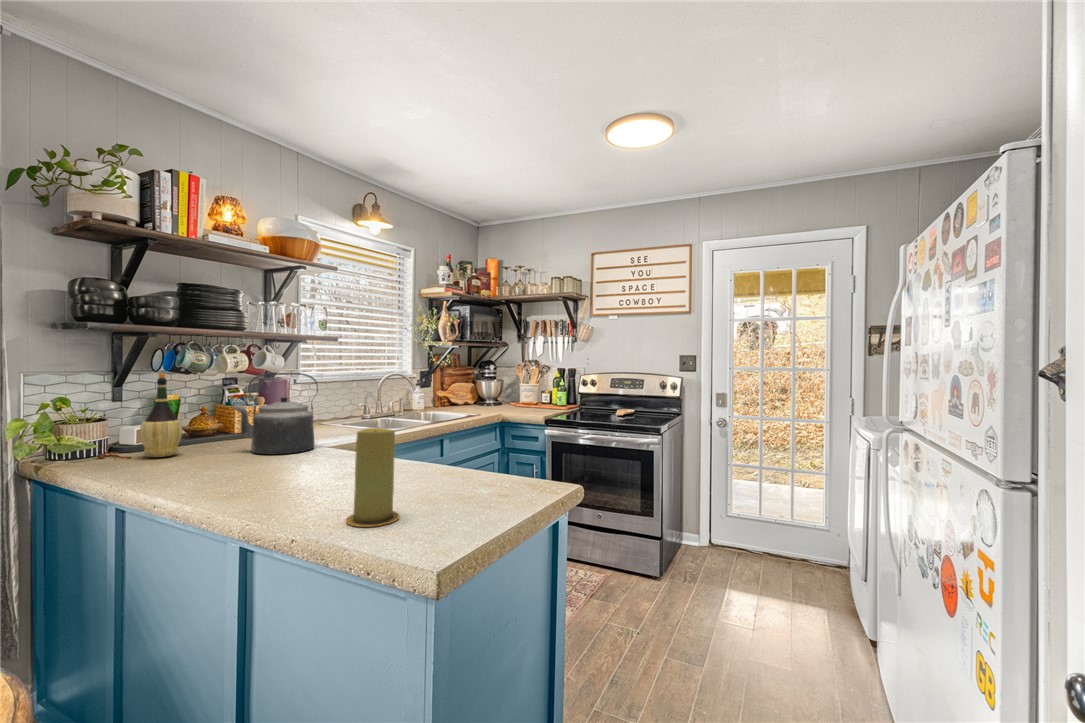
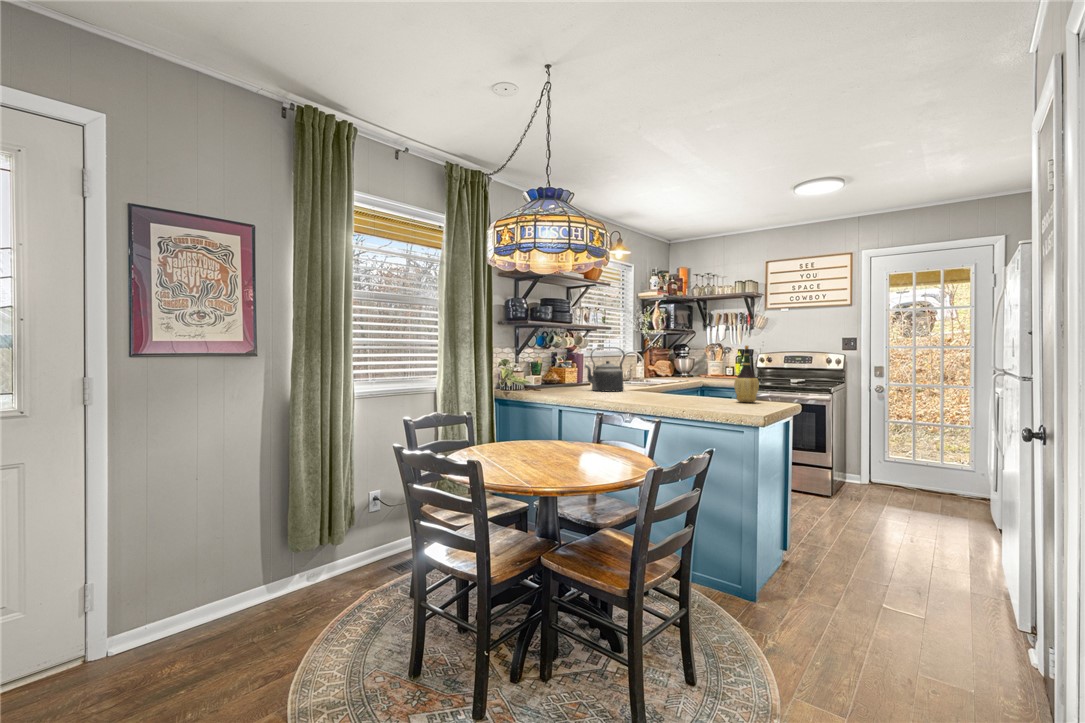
wine bottle: present [140,373,182,457] -> present [734,346,759,402]
candle: present [346,428,399,527] -> none [706,365,730,406]

